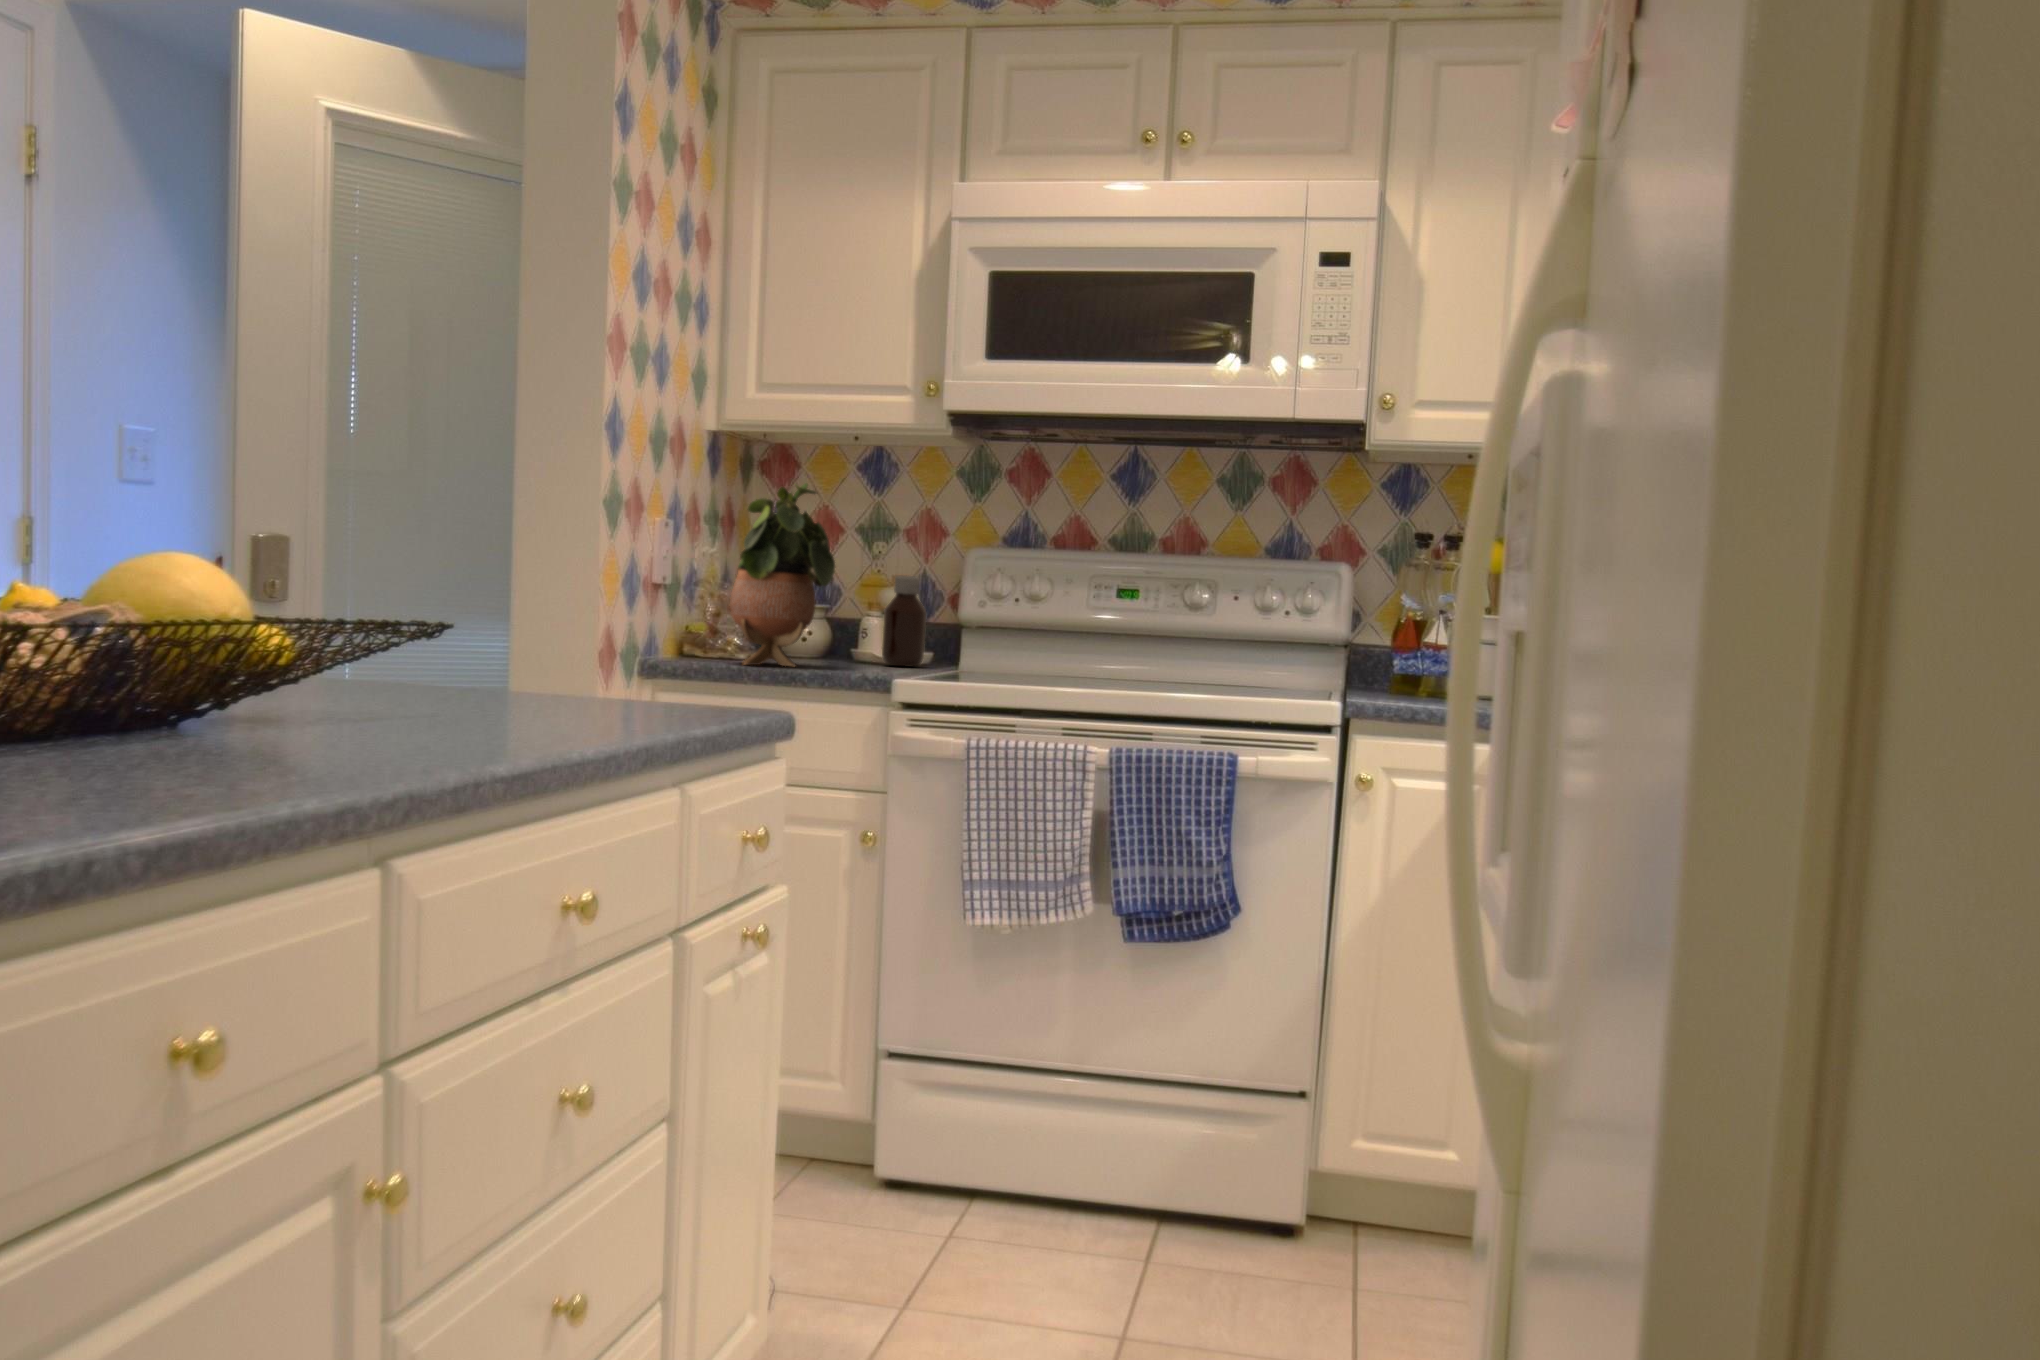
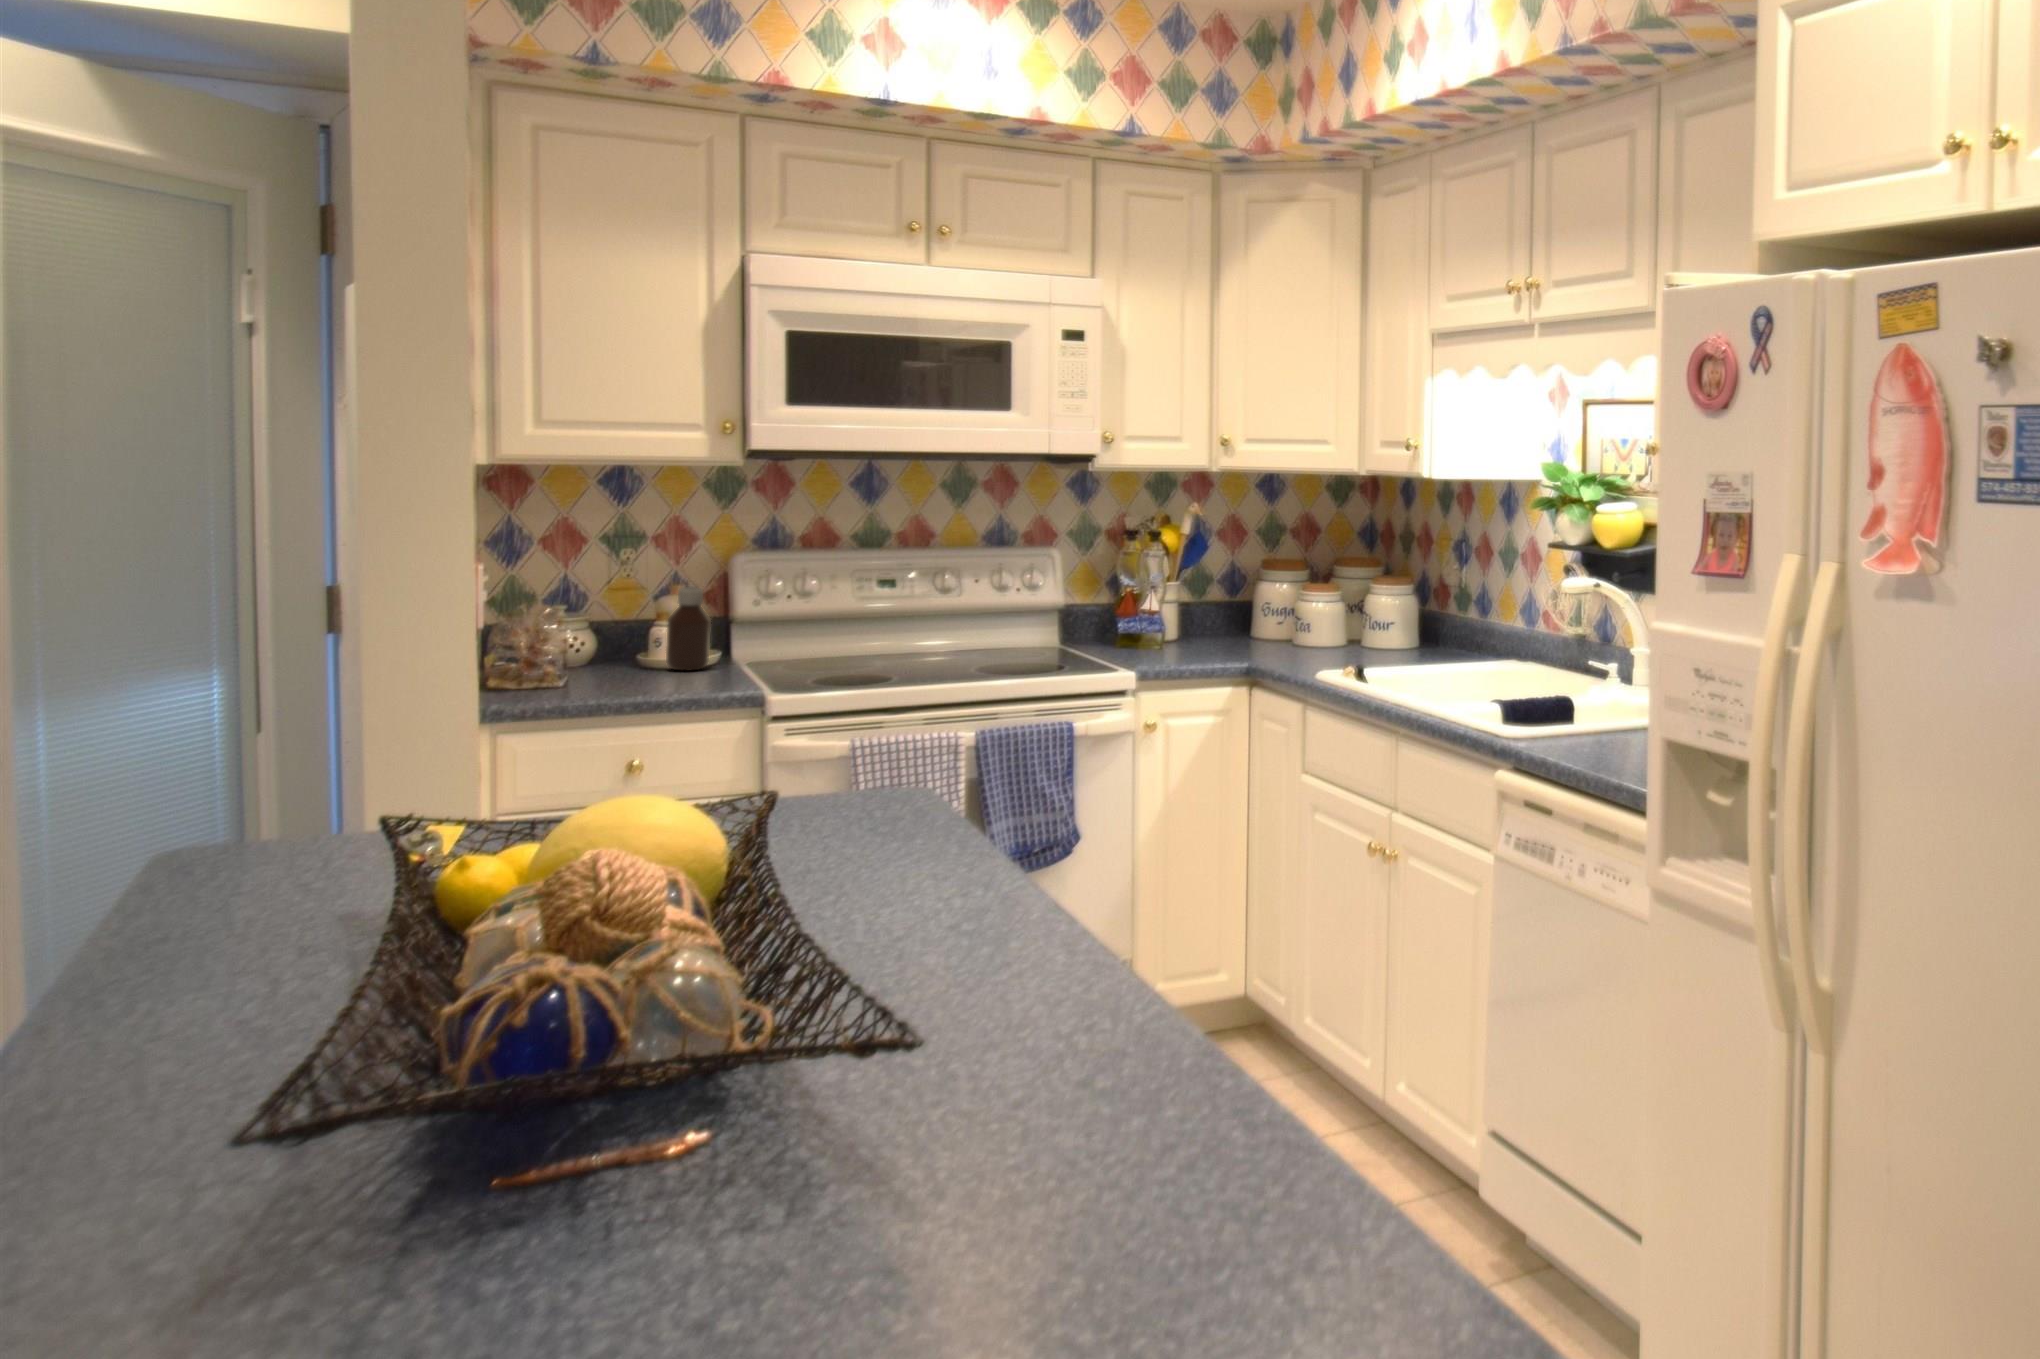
potted plant: present [730,483,835,666] -> none [536,516,654,695]

